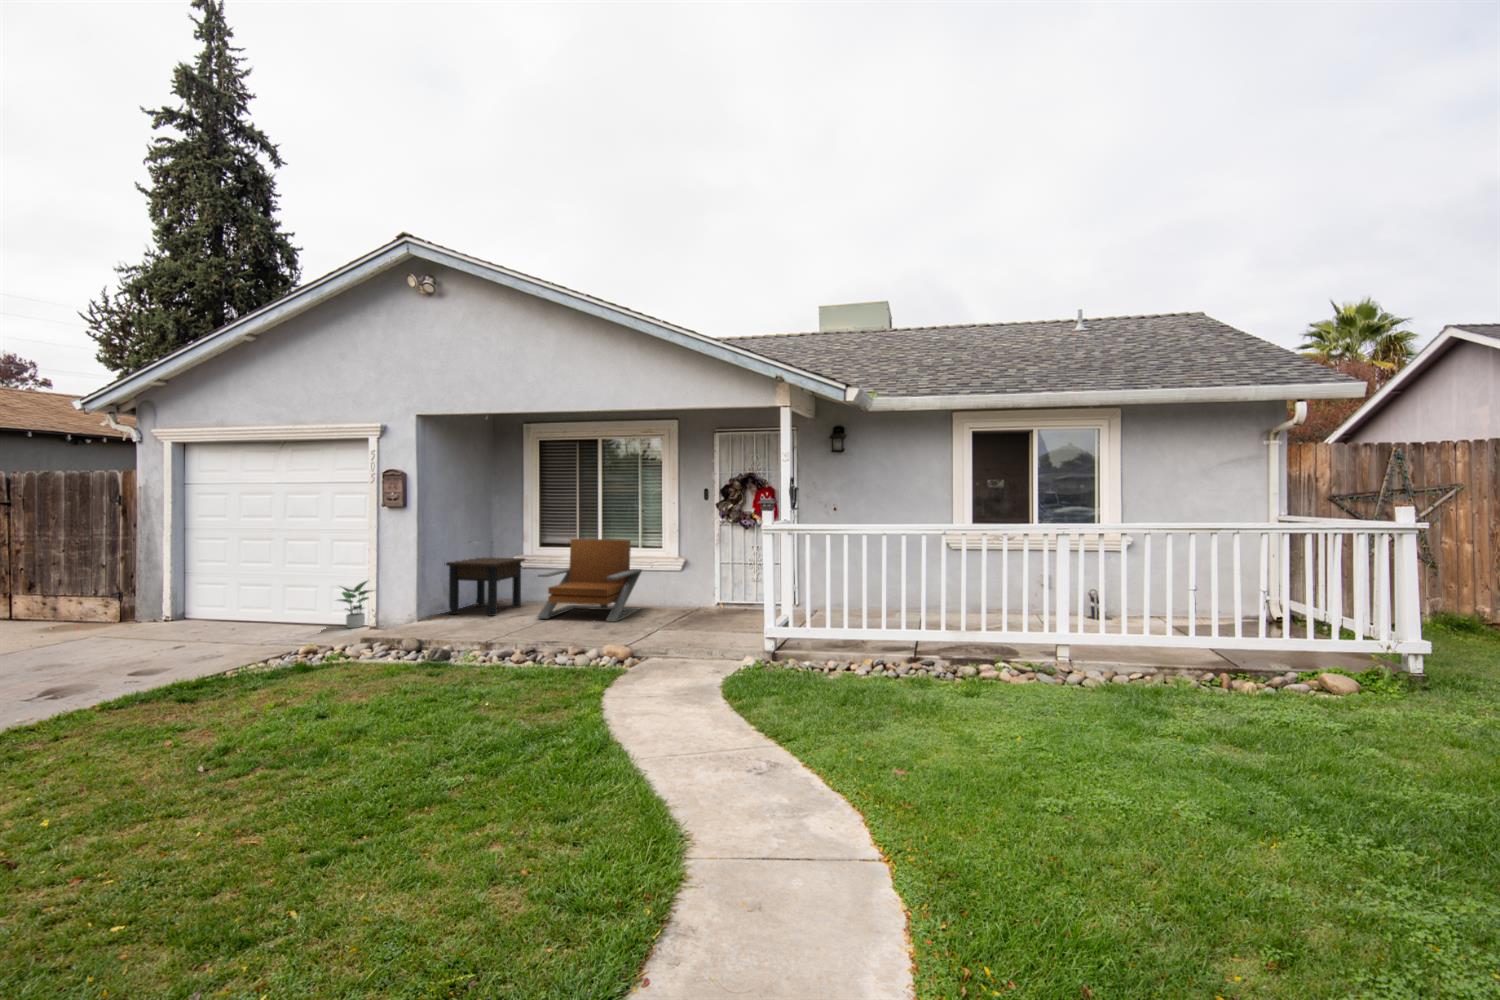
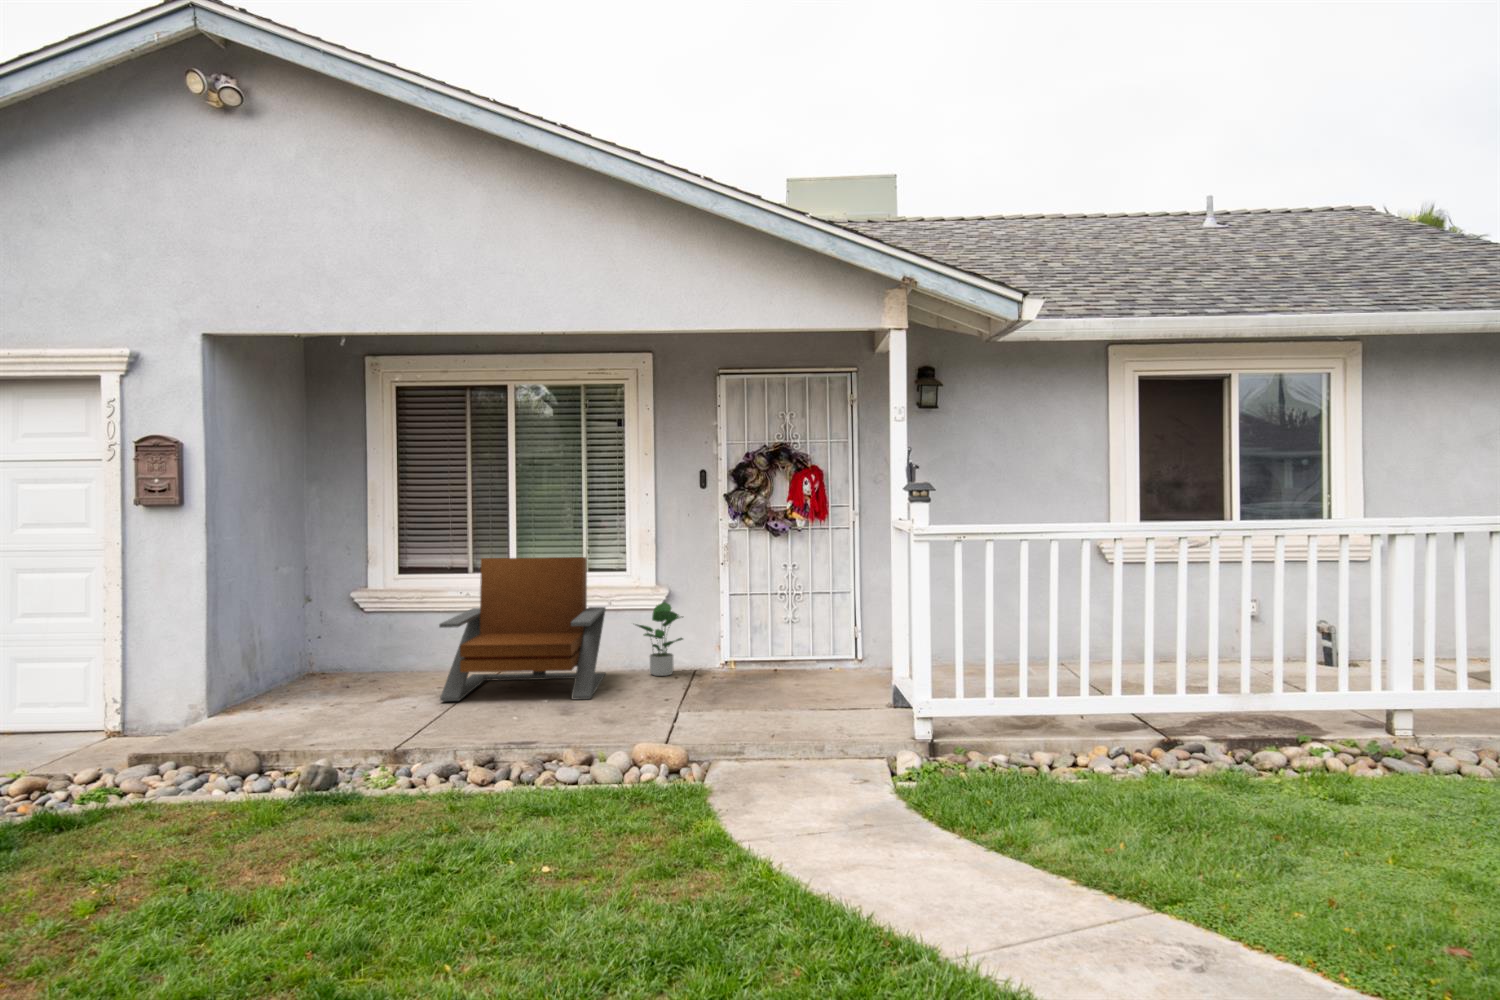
side table: present [446,558,525,616] -> none [248,596,387,703]
potted plant: present [339,581,372,628] -> present [636,602,683,676]

